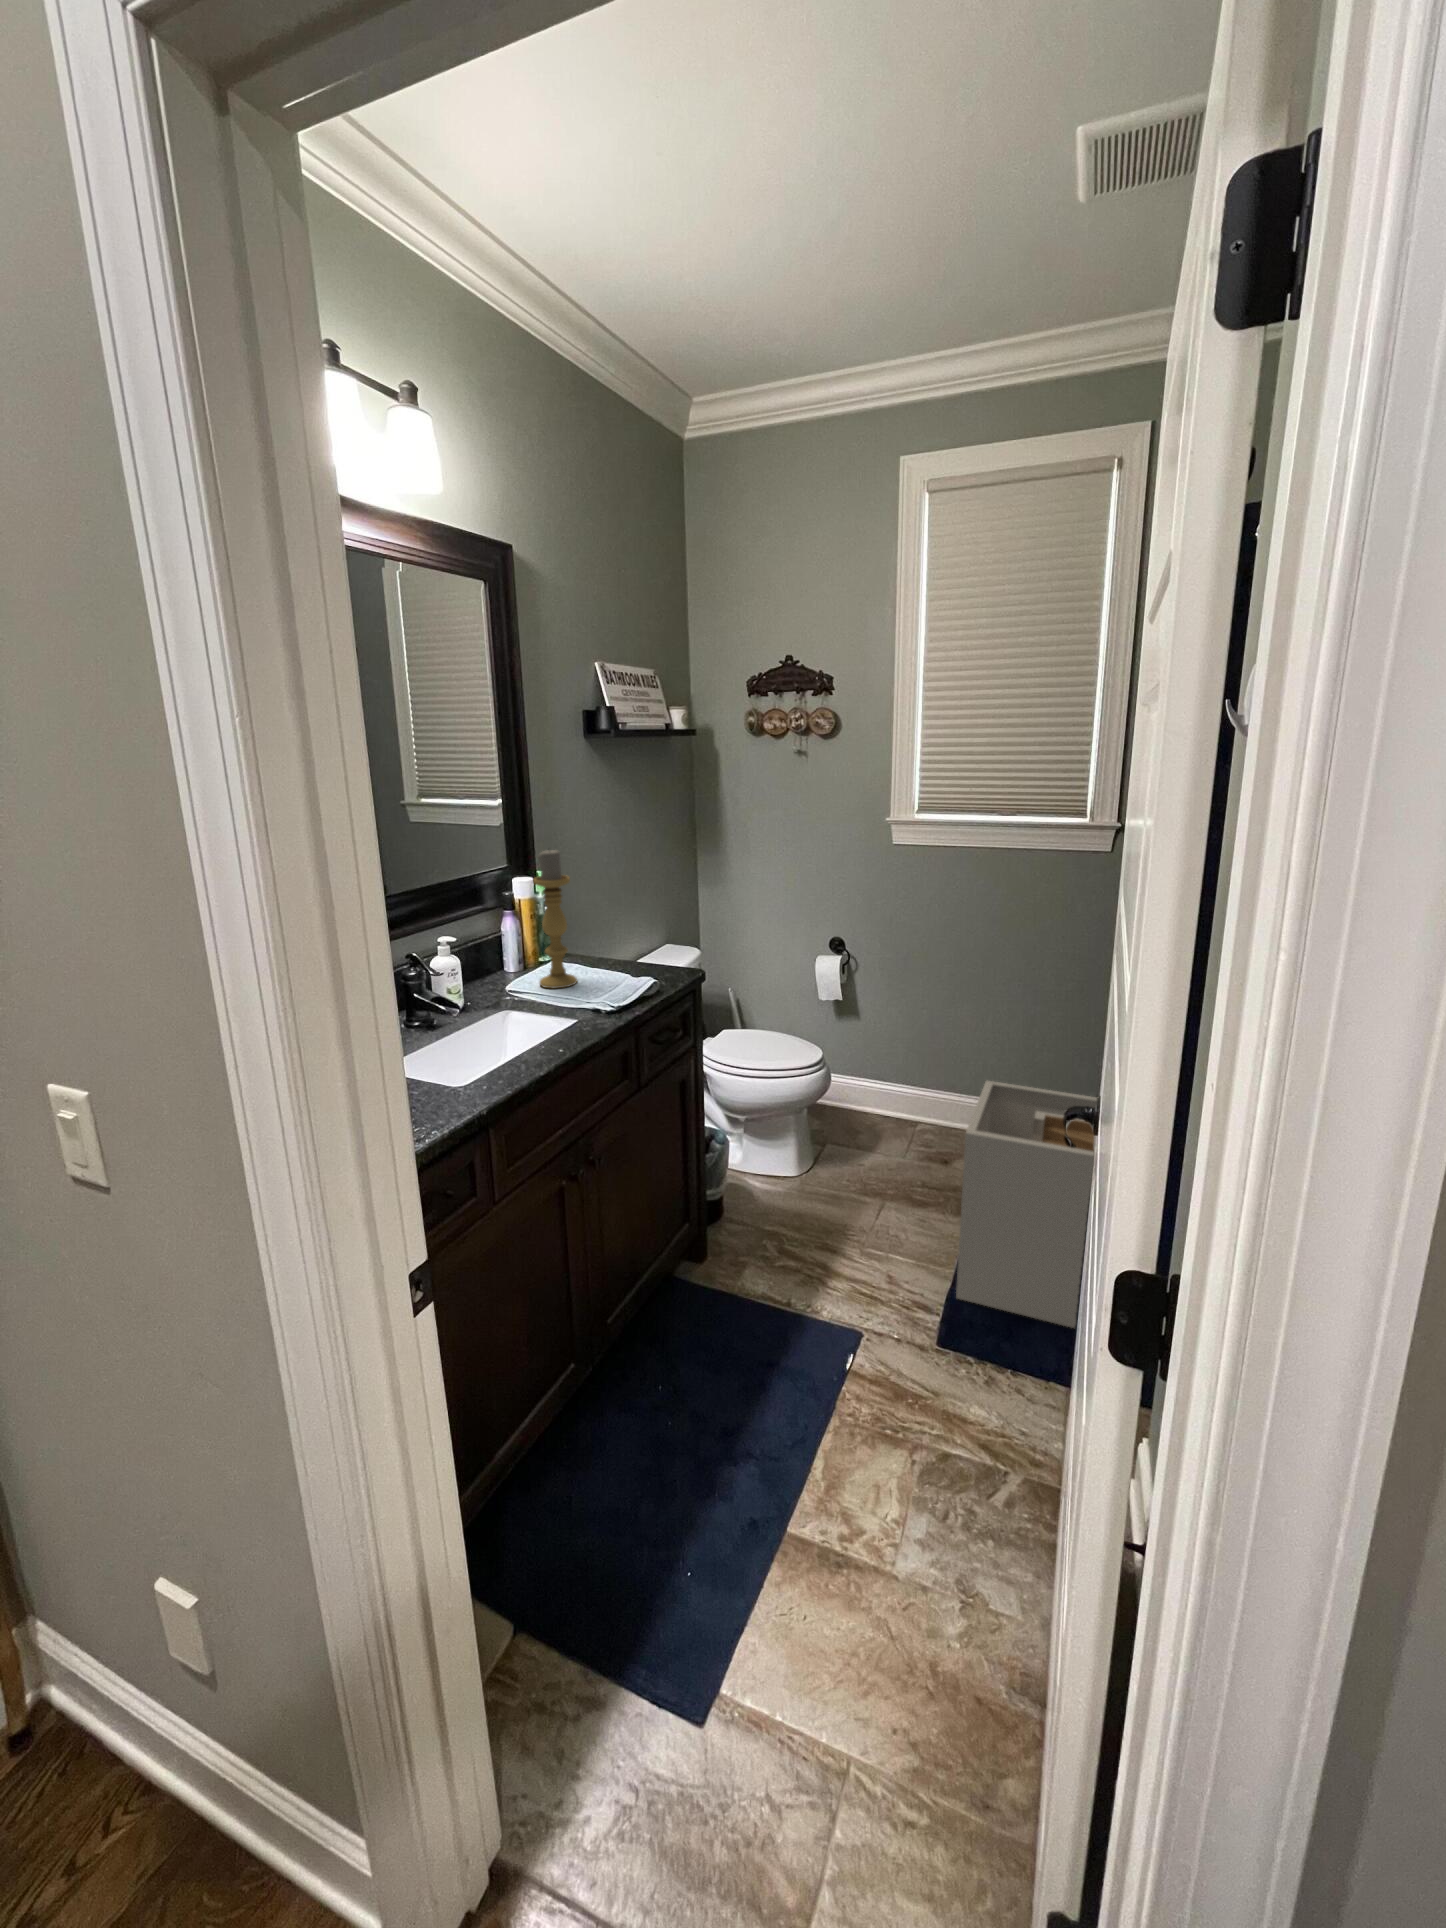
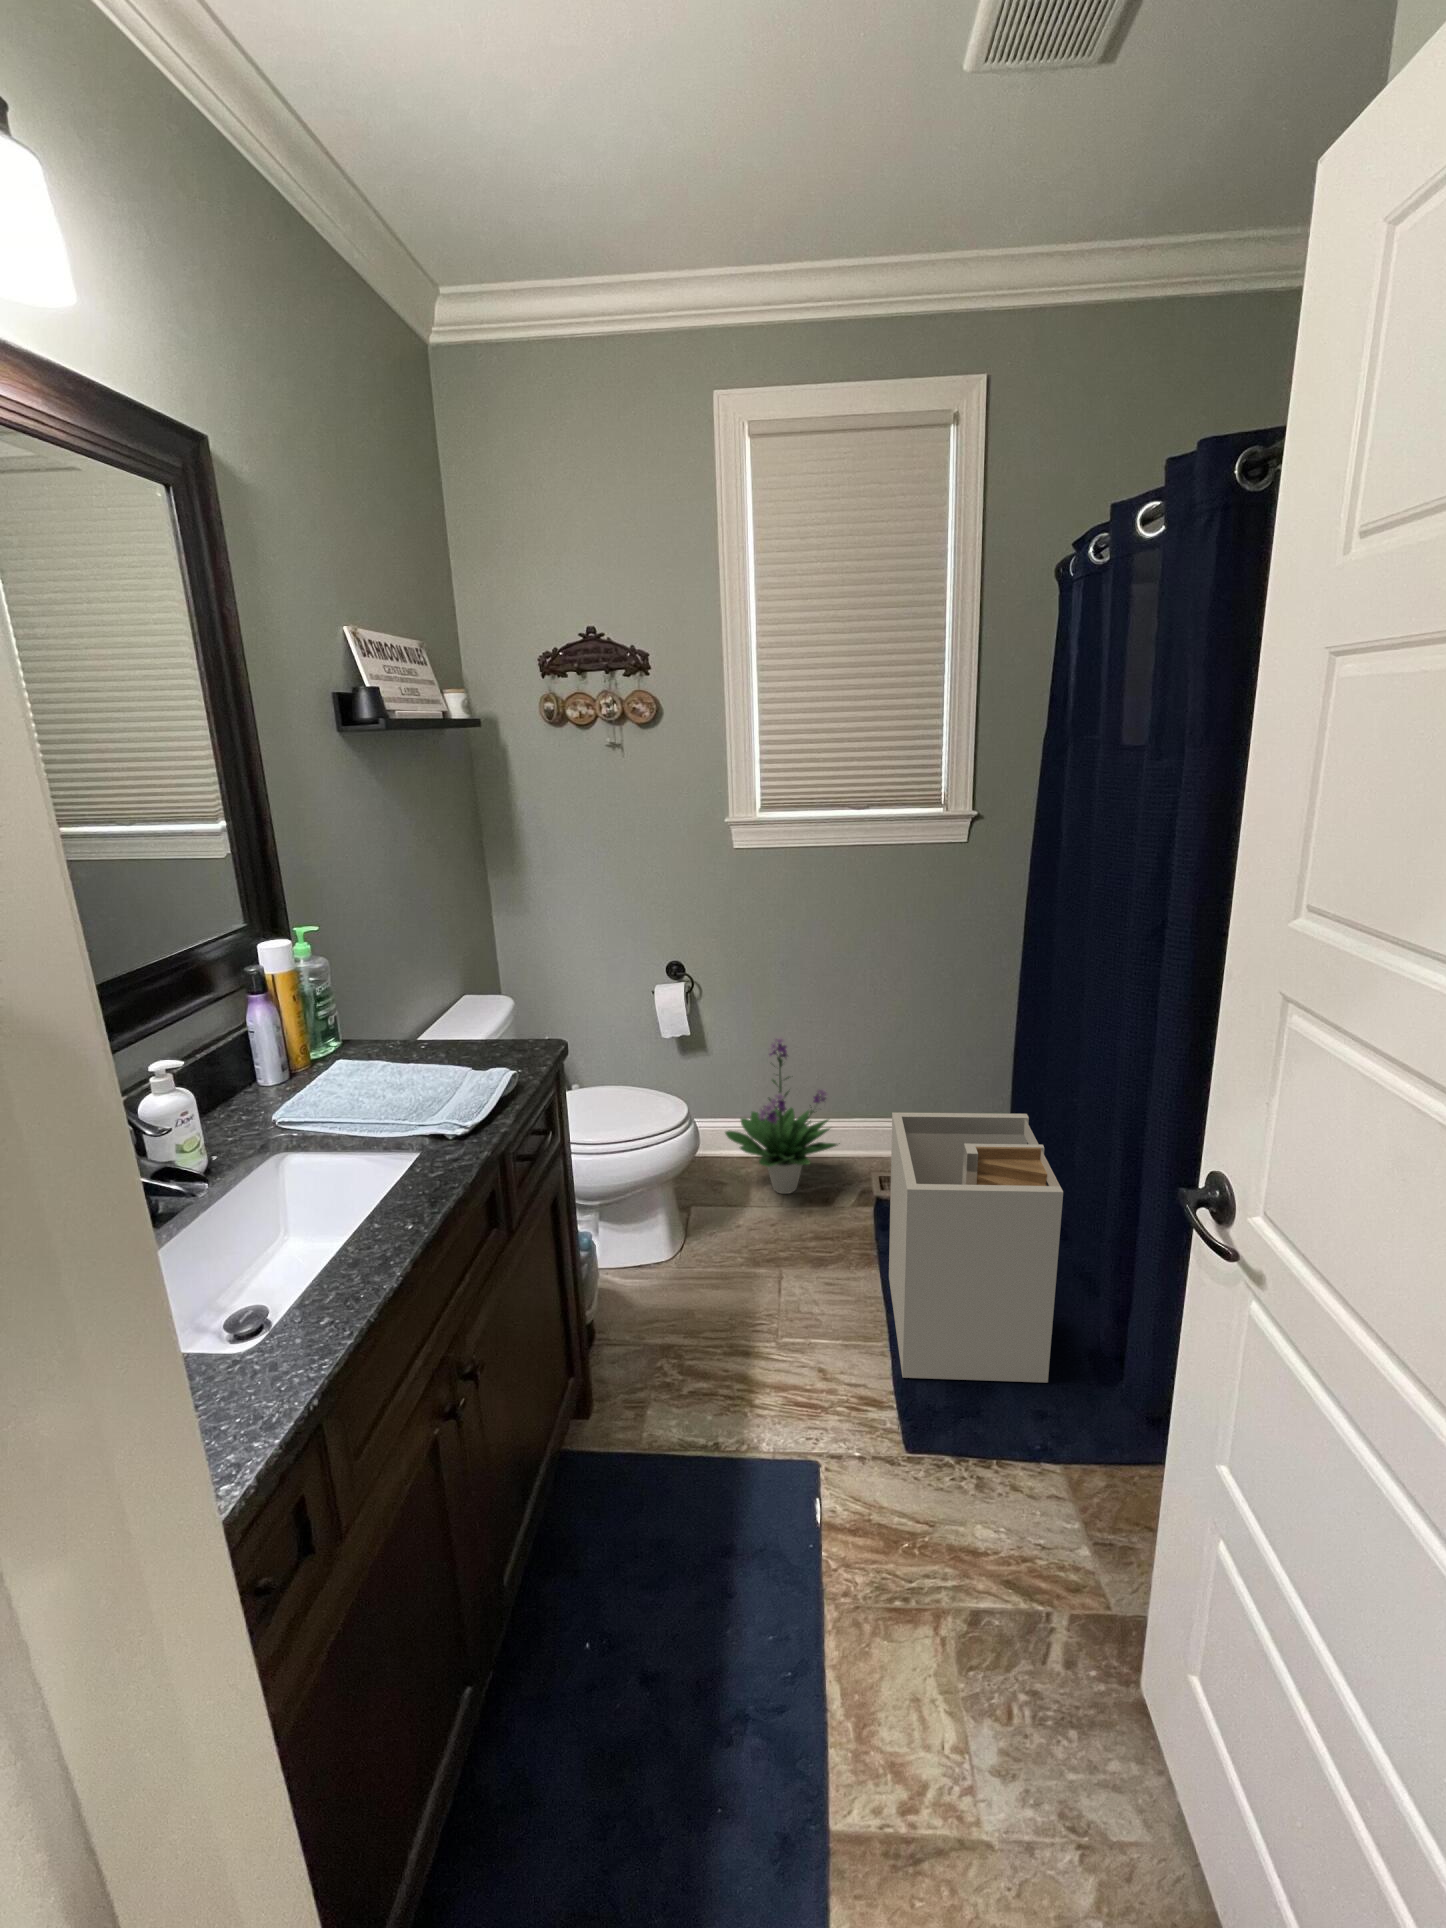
candle holder: present [533,850,577,988] -> none [304,897,388,1105]
potted plant: none [863,1013,963,1152] -> present [725,1037,840,1194]

